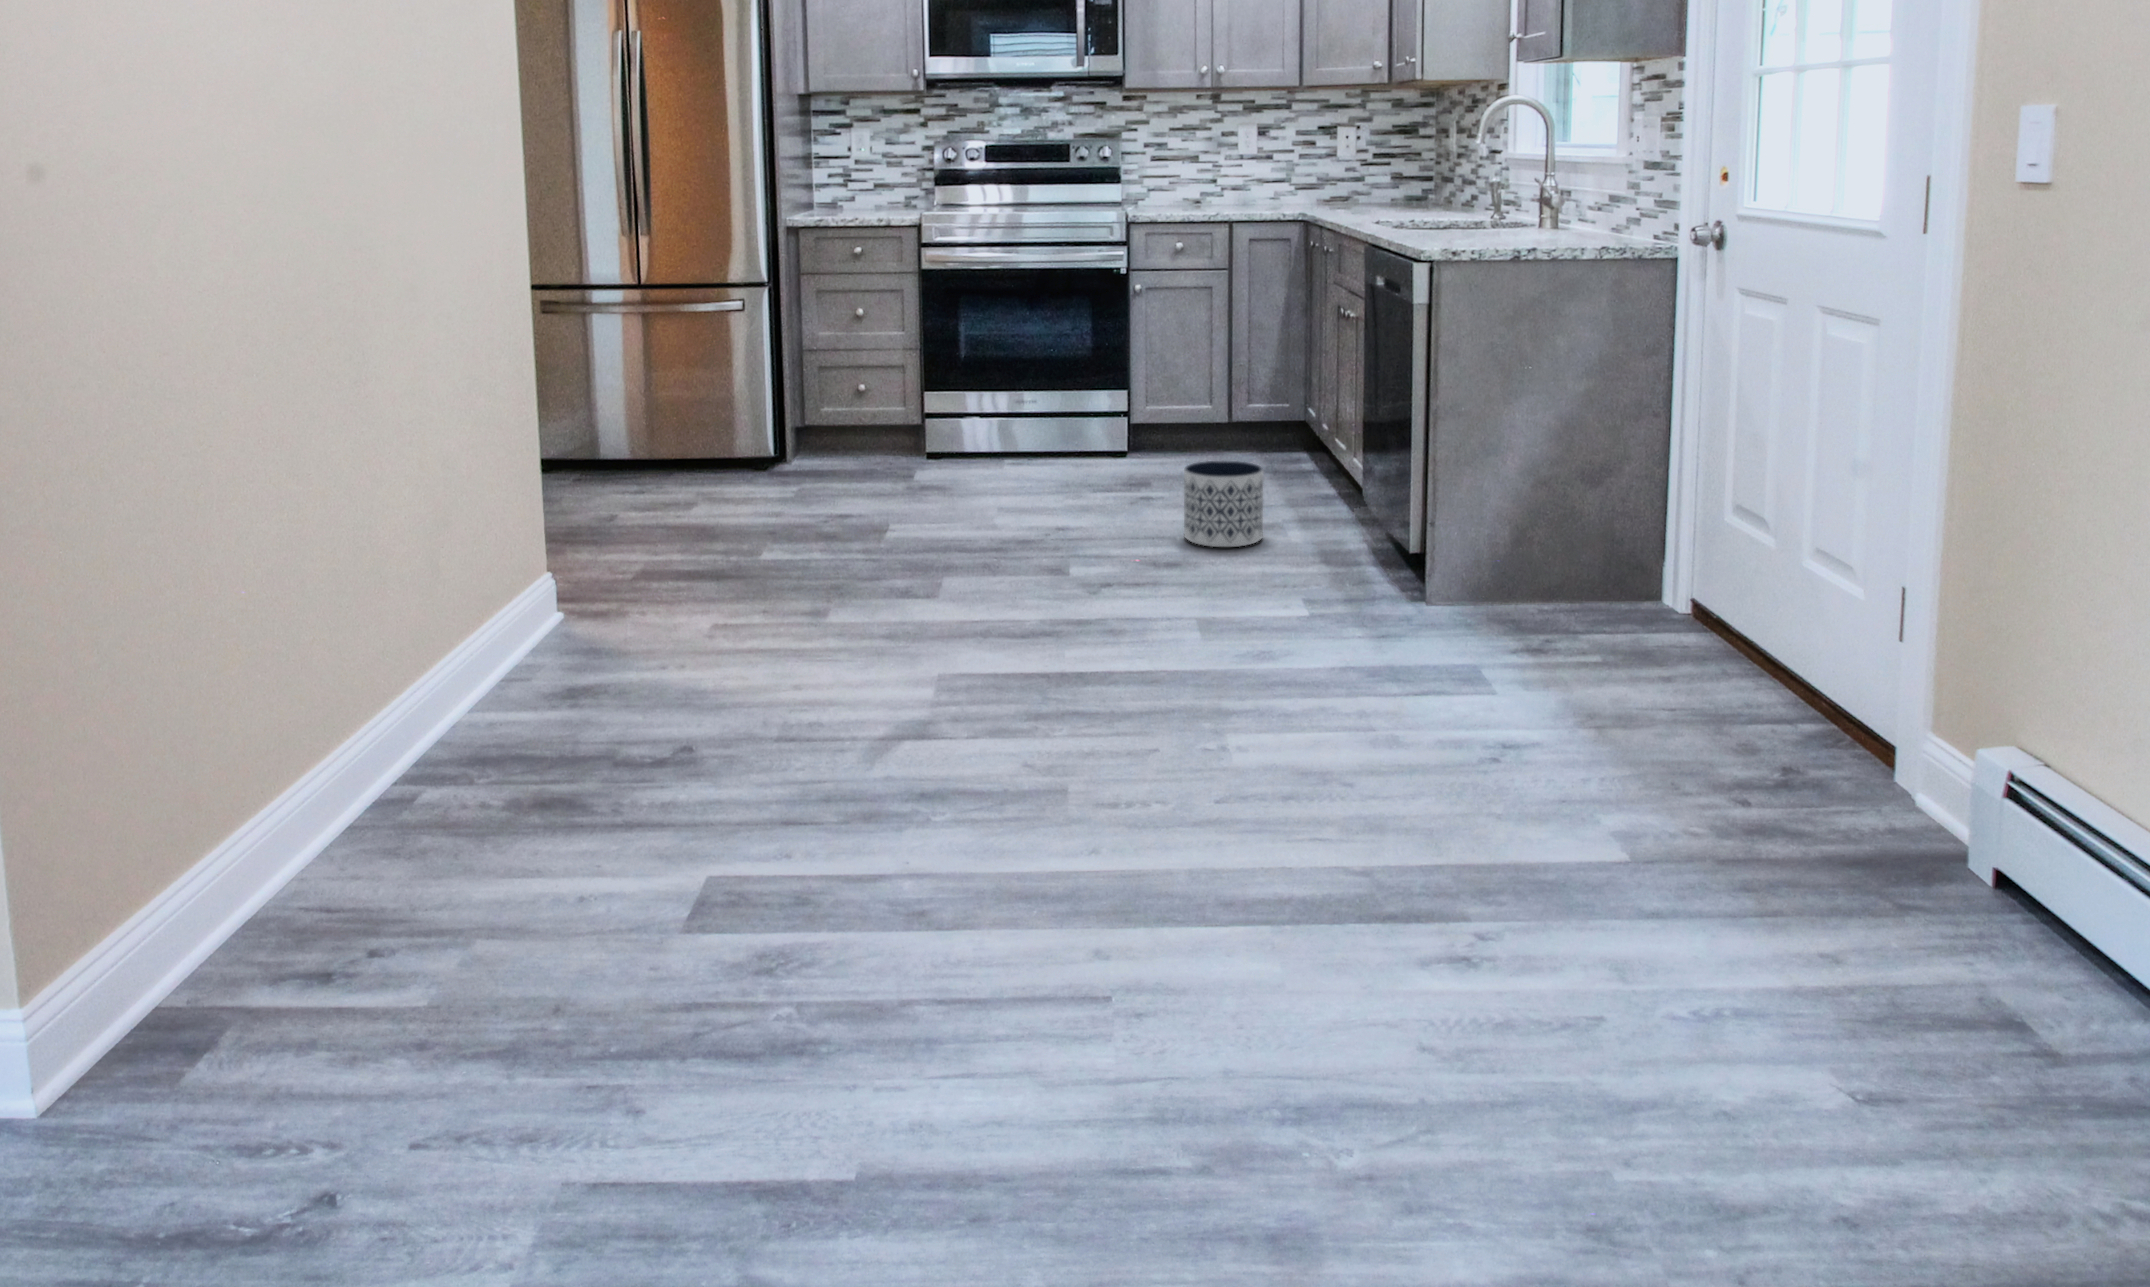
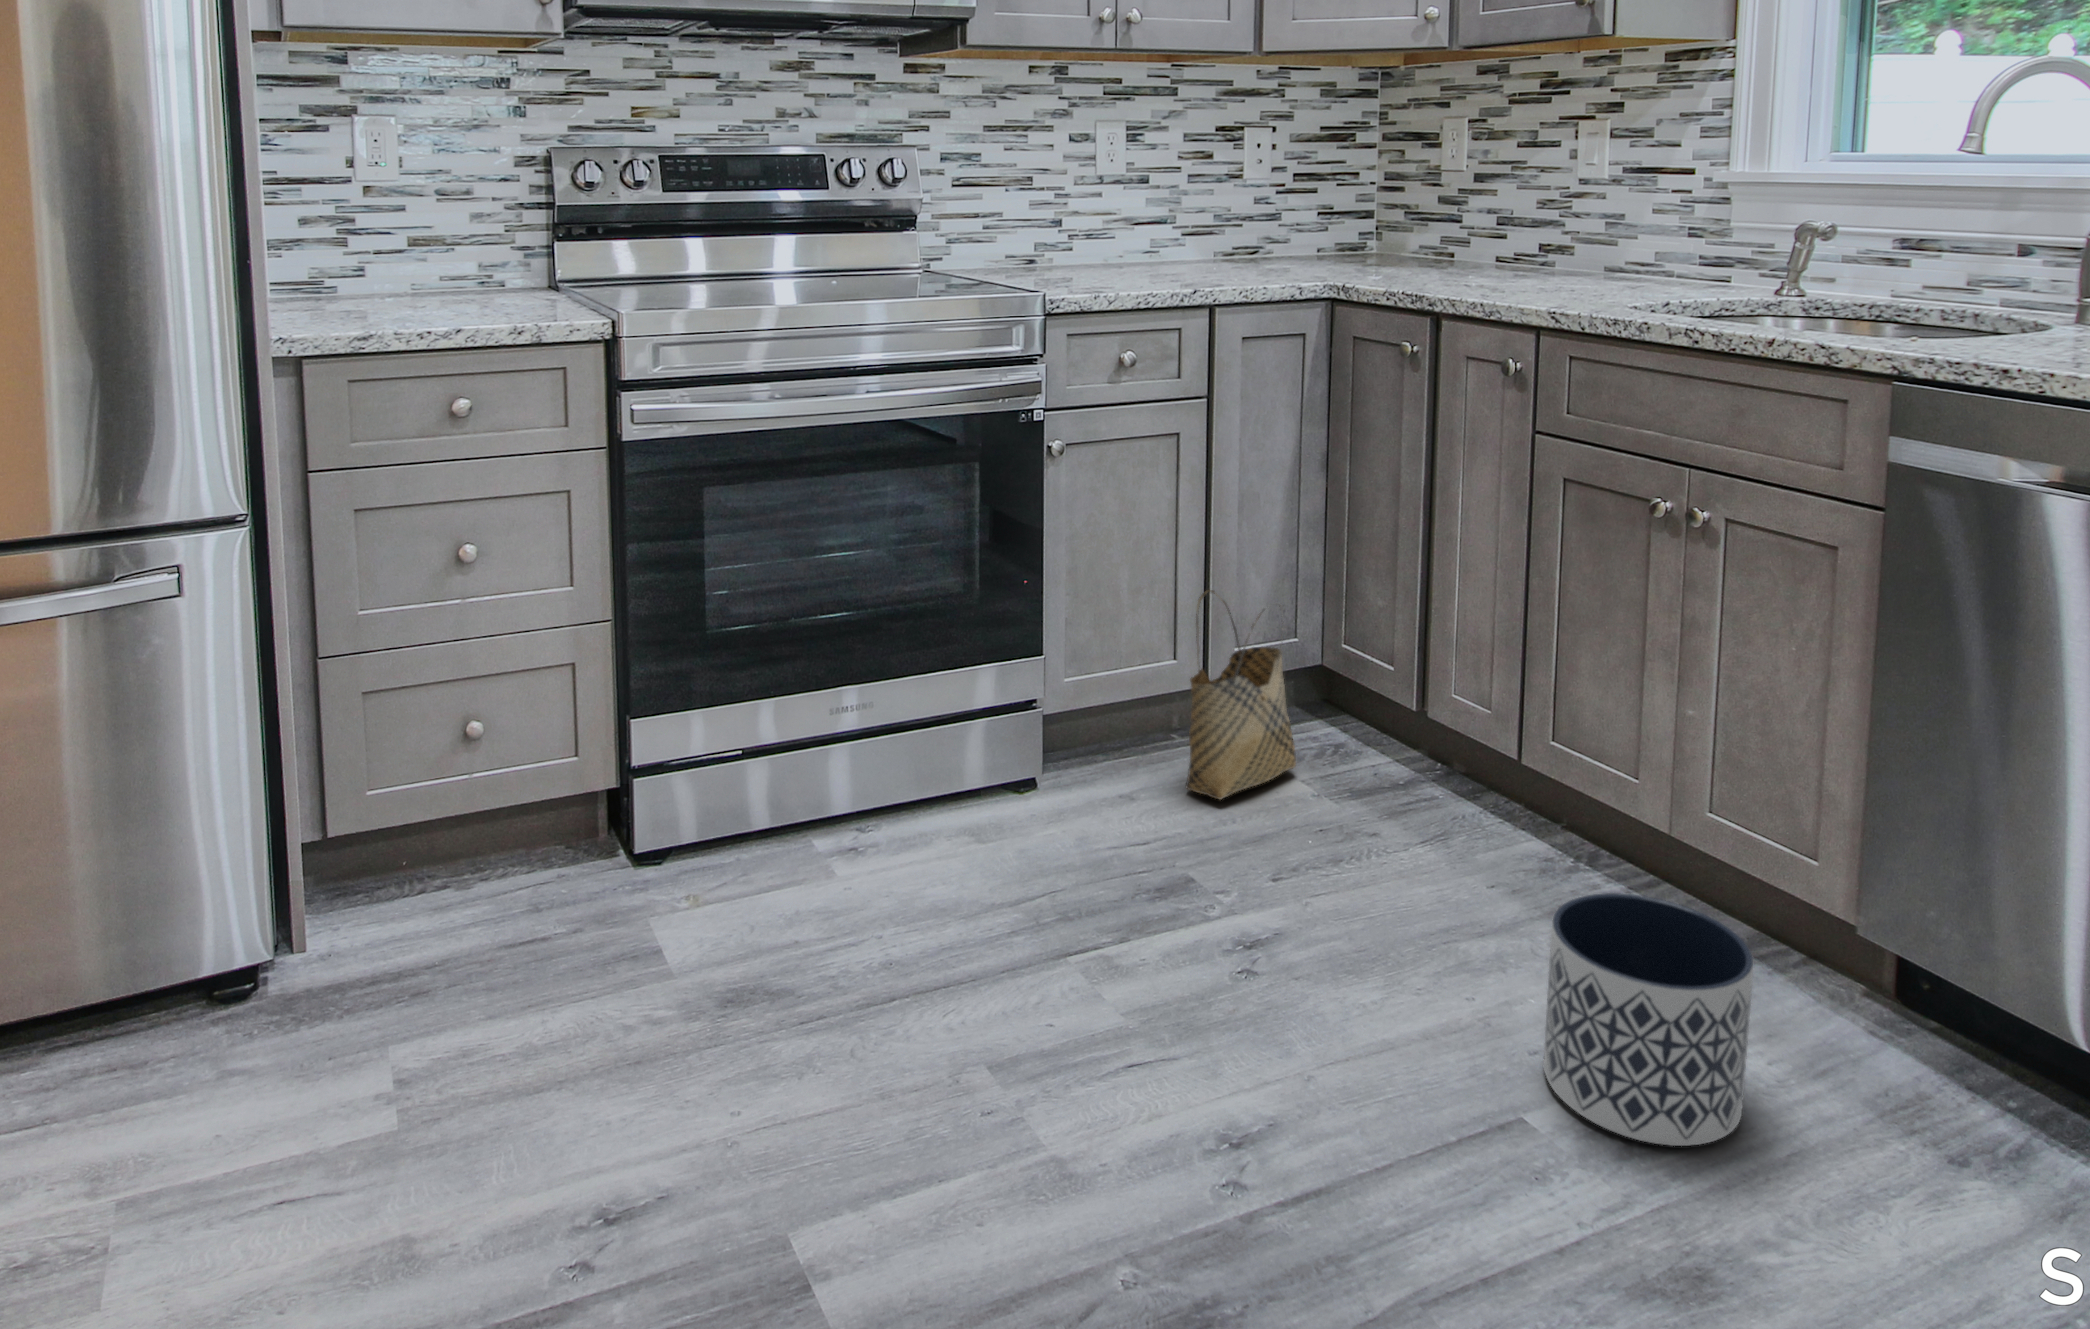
woven basket: none [1192,367,1262,469] -> present [1186,590,1296,800]

